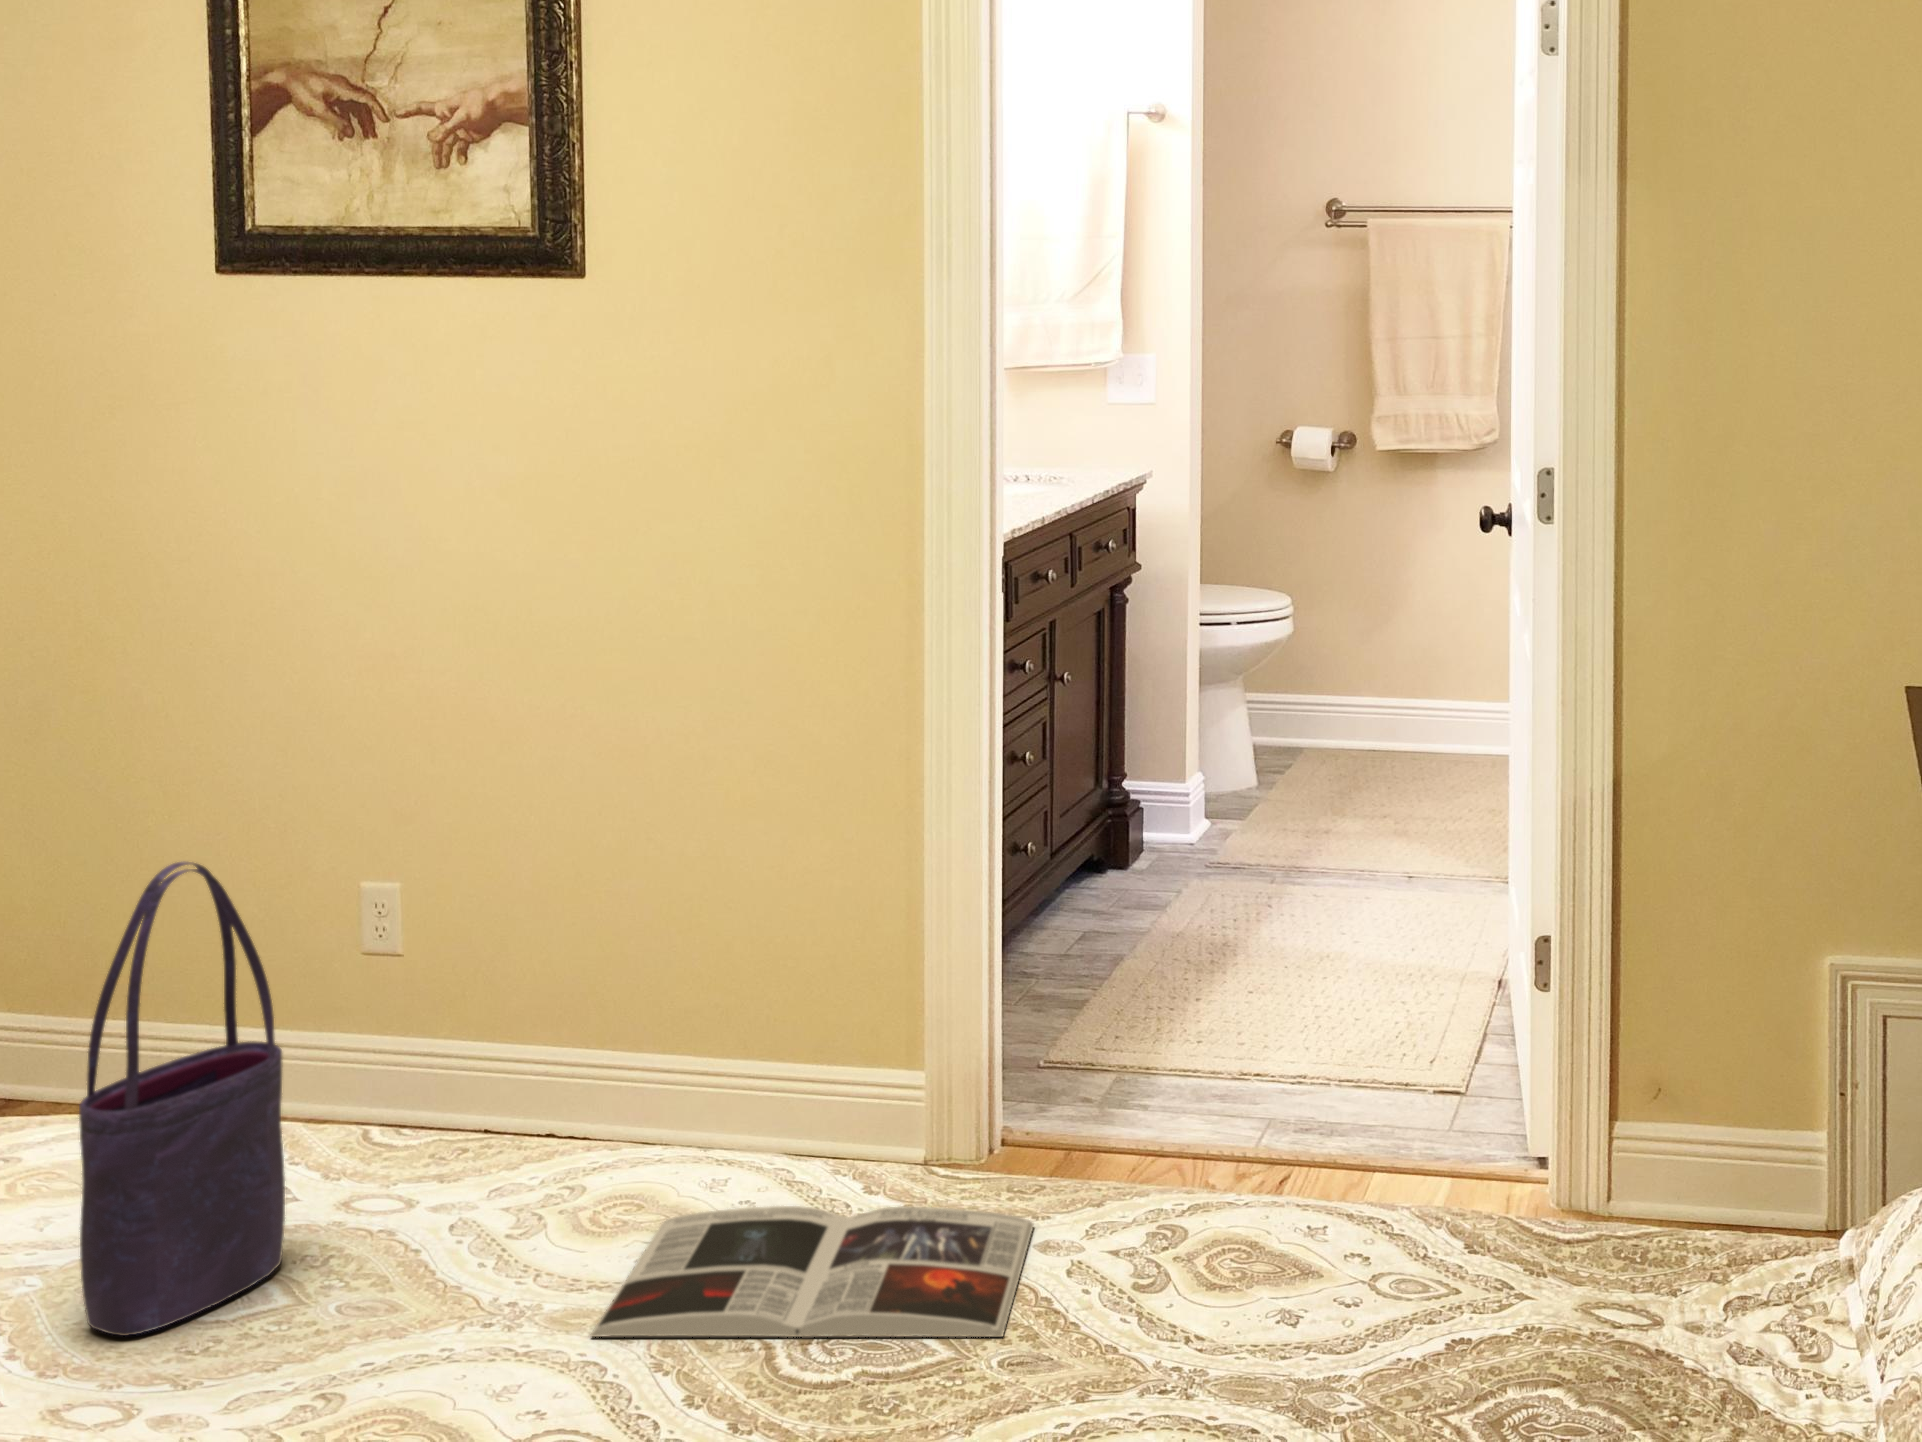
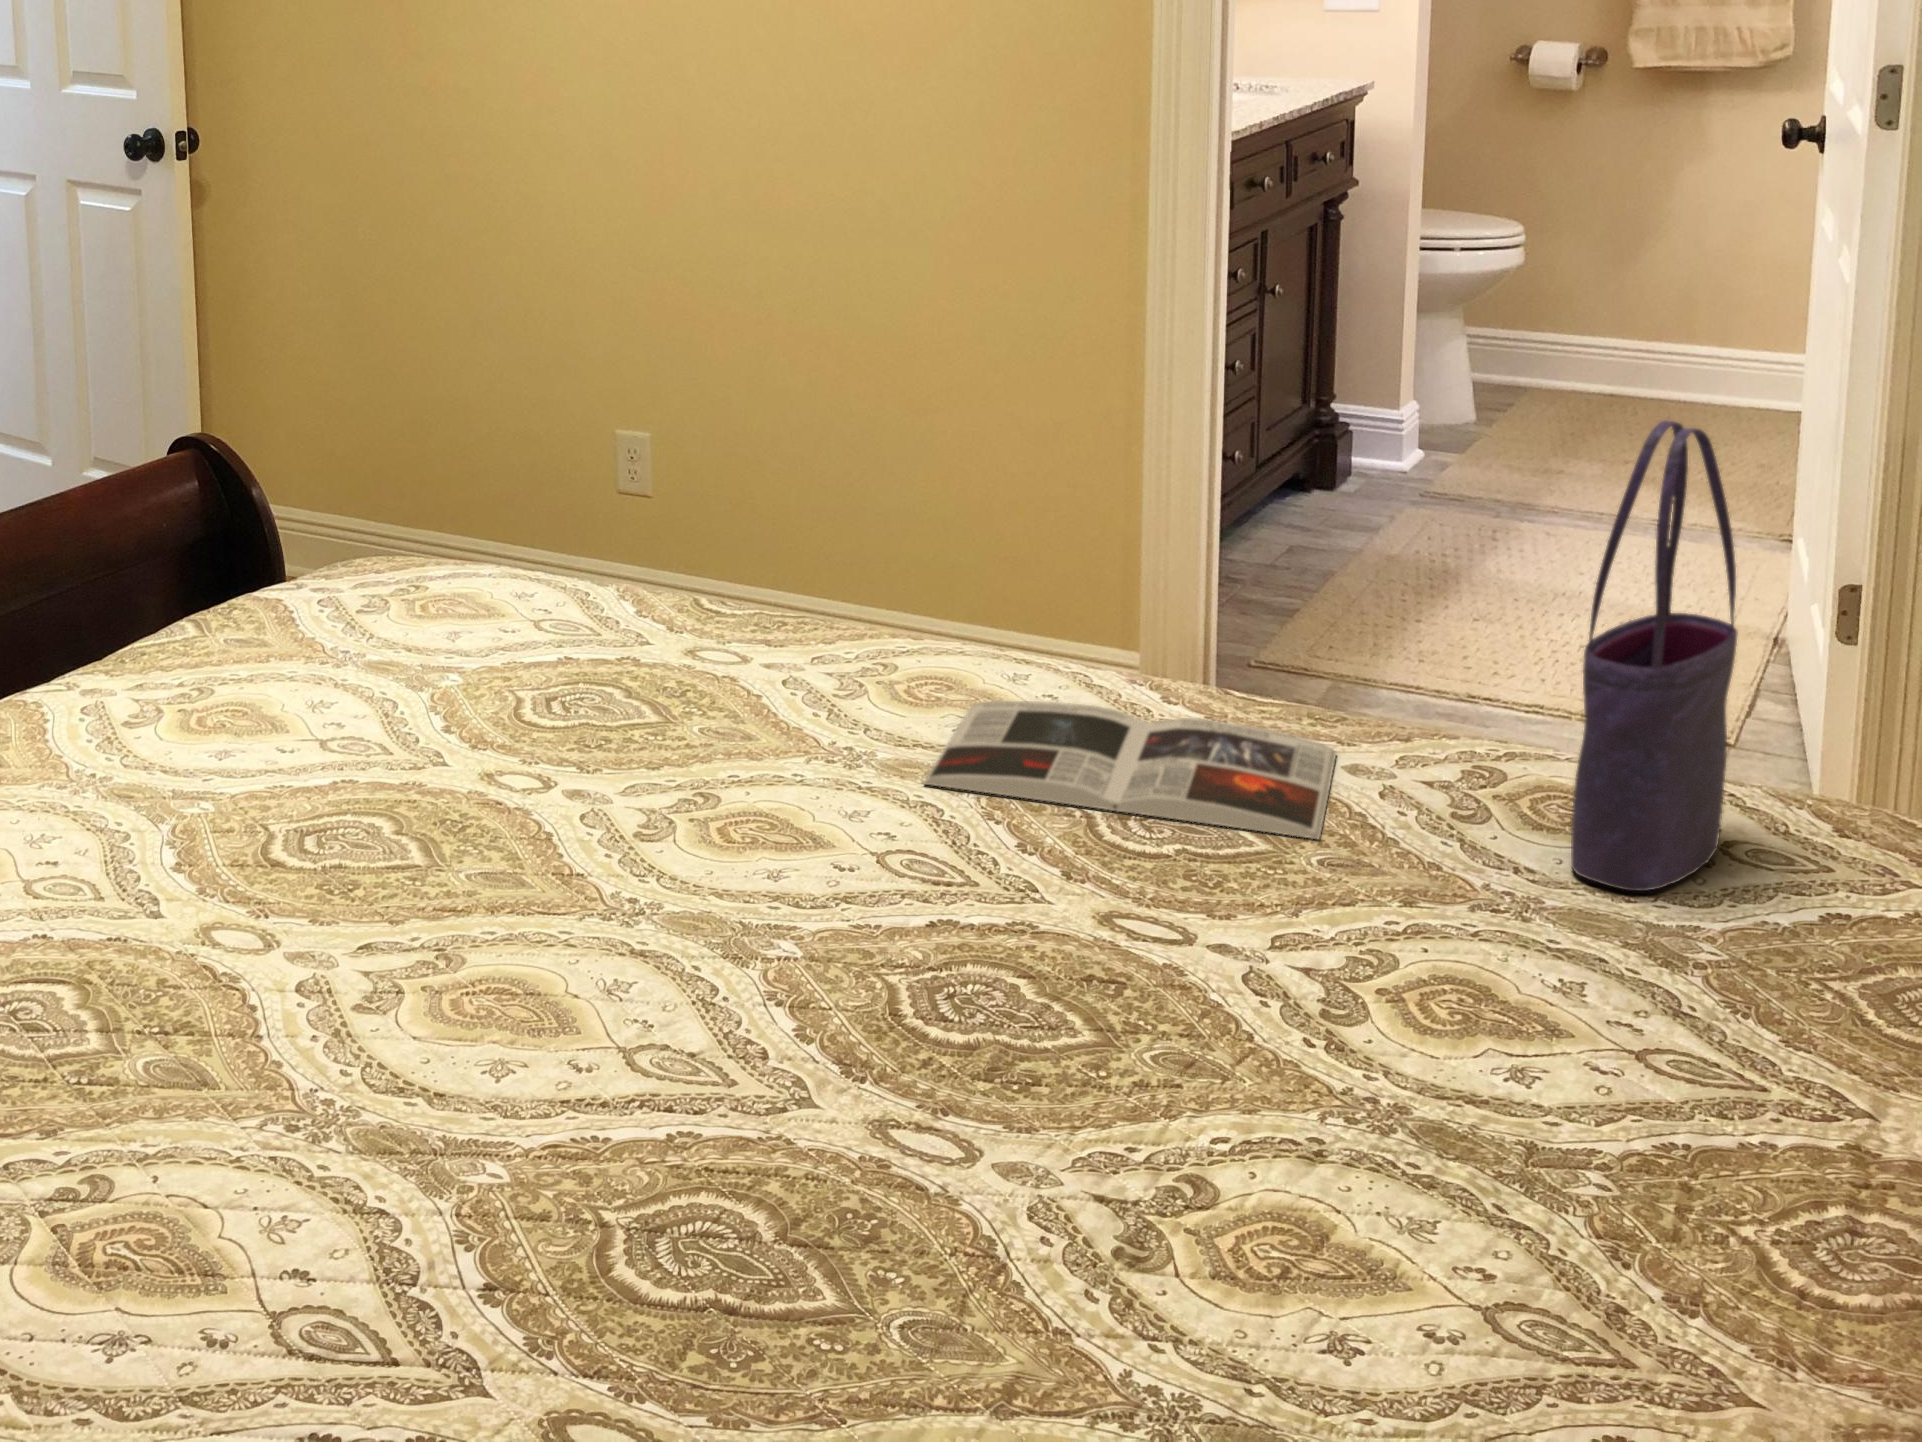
tote bag: present [79,862,285,1336] -> present [1571,421,1738,891]

